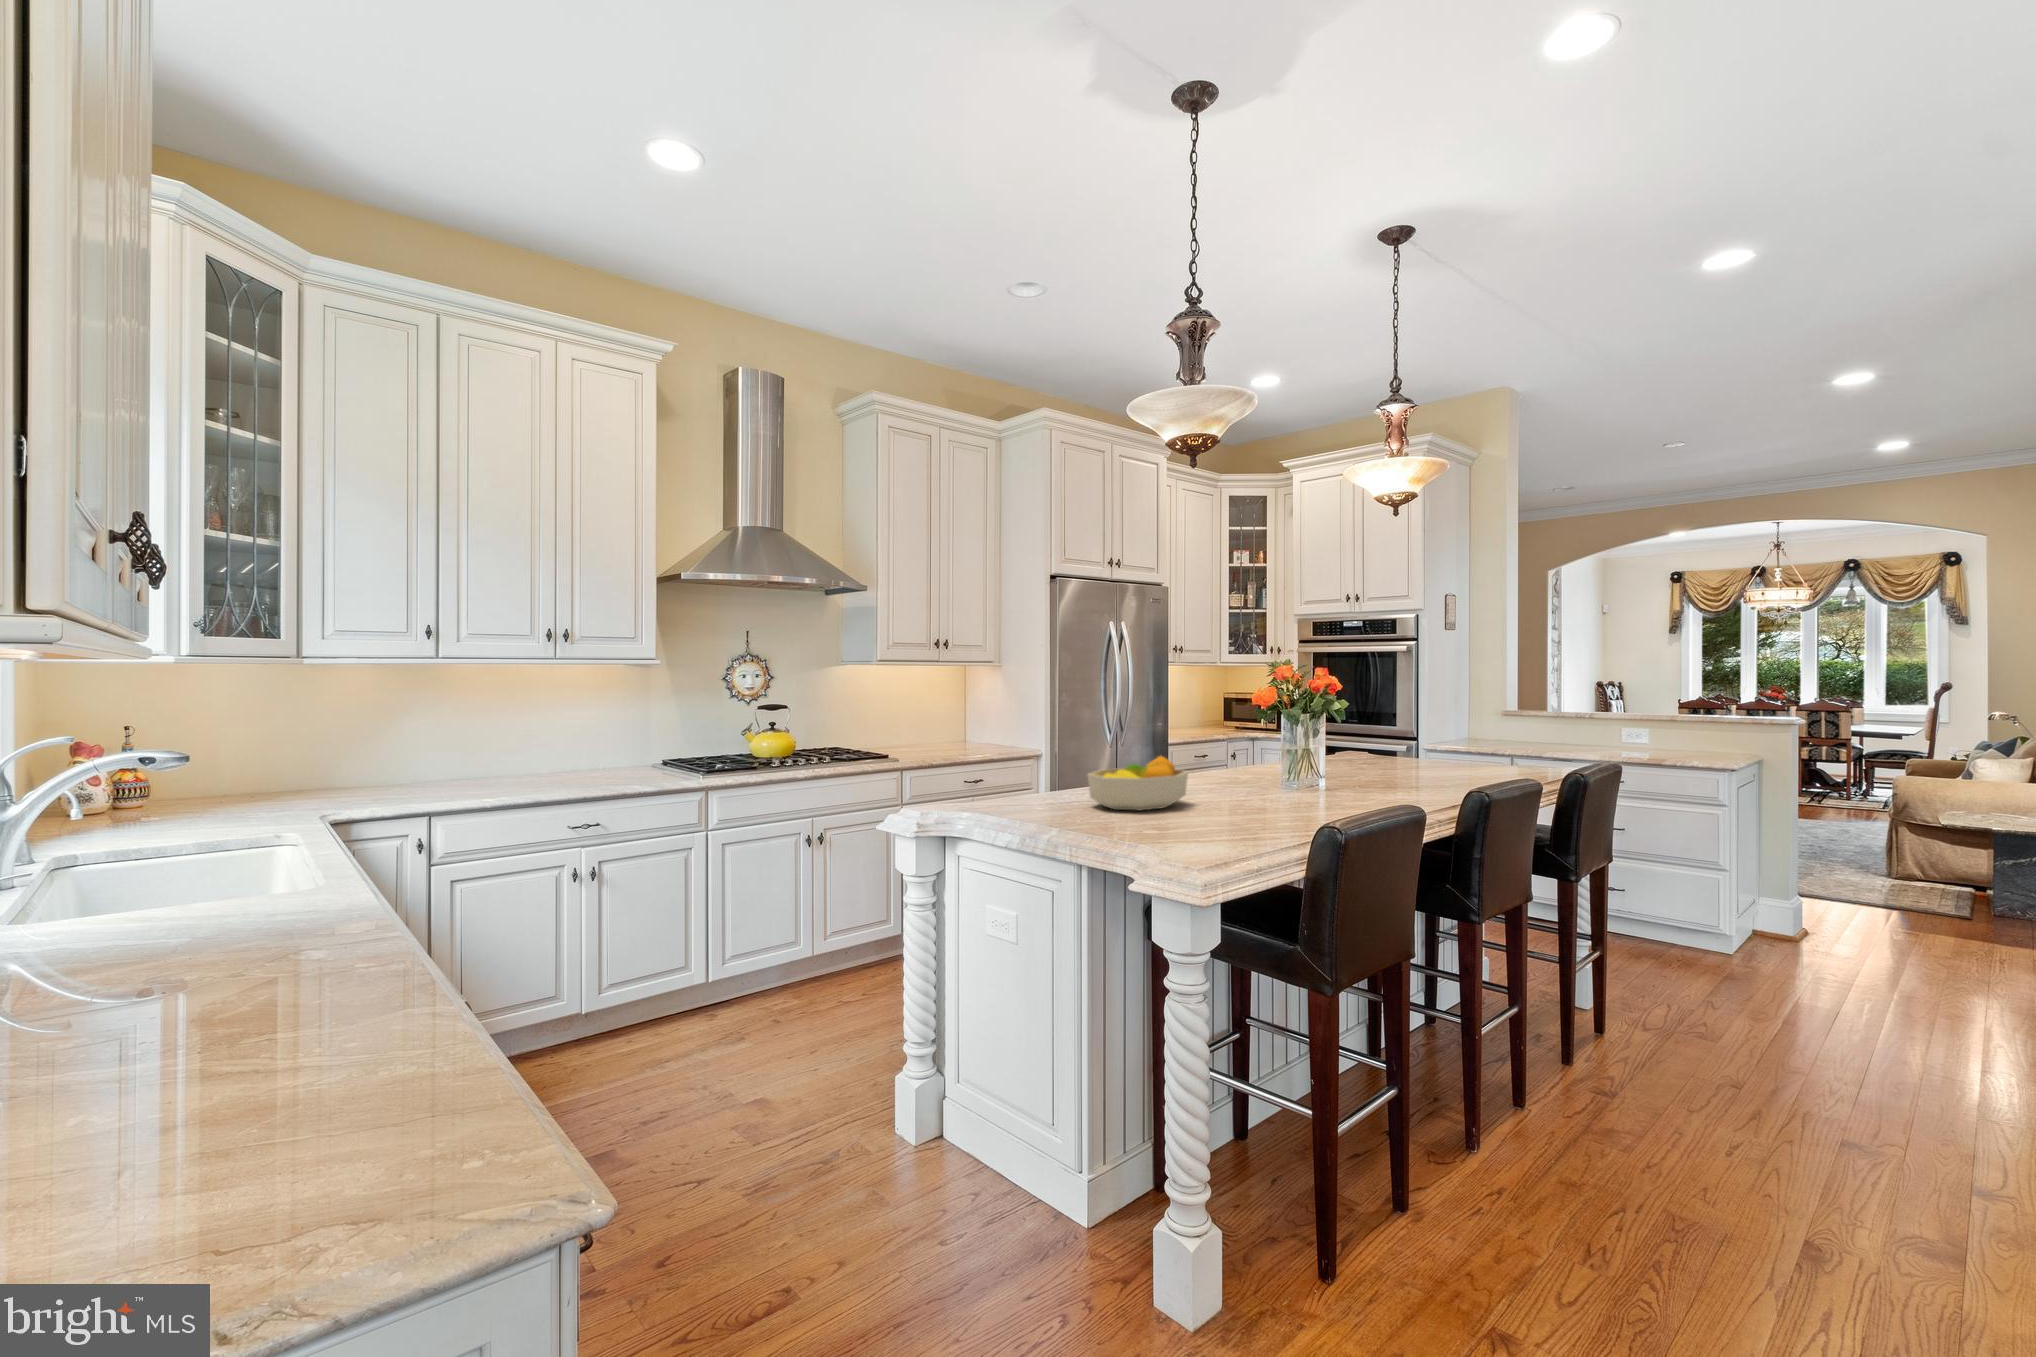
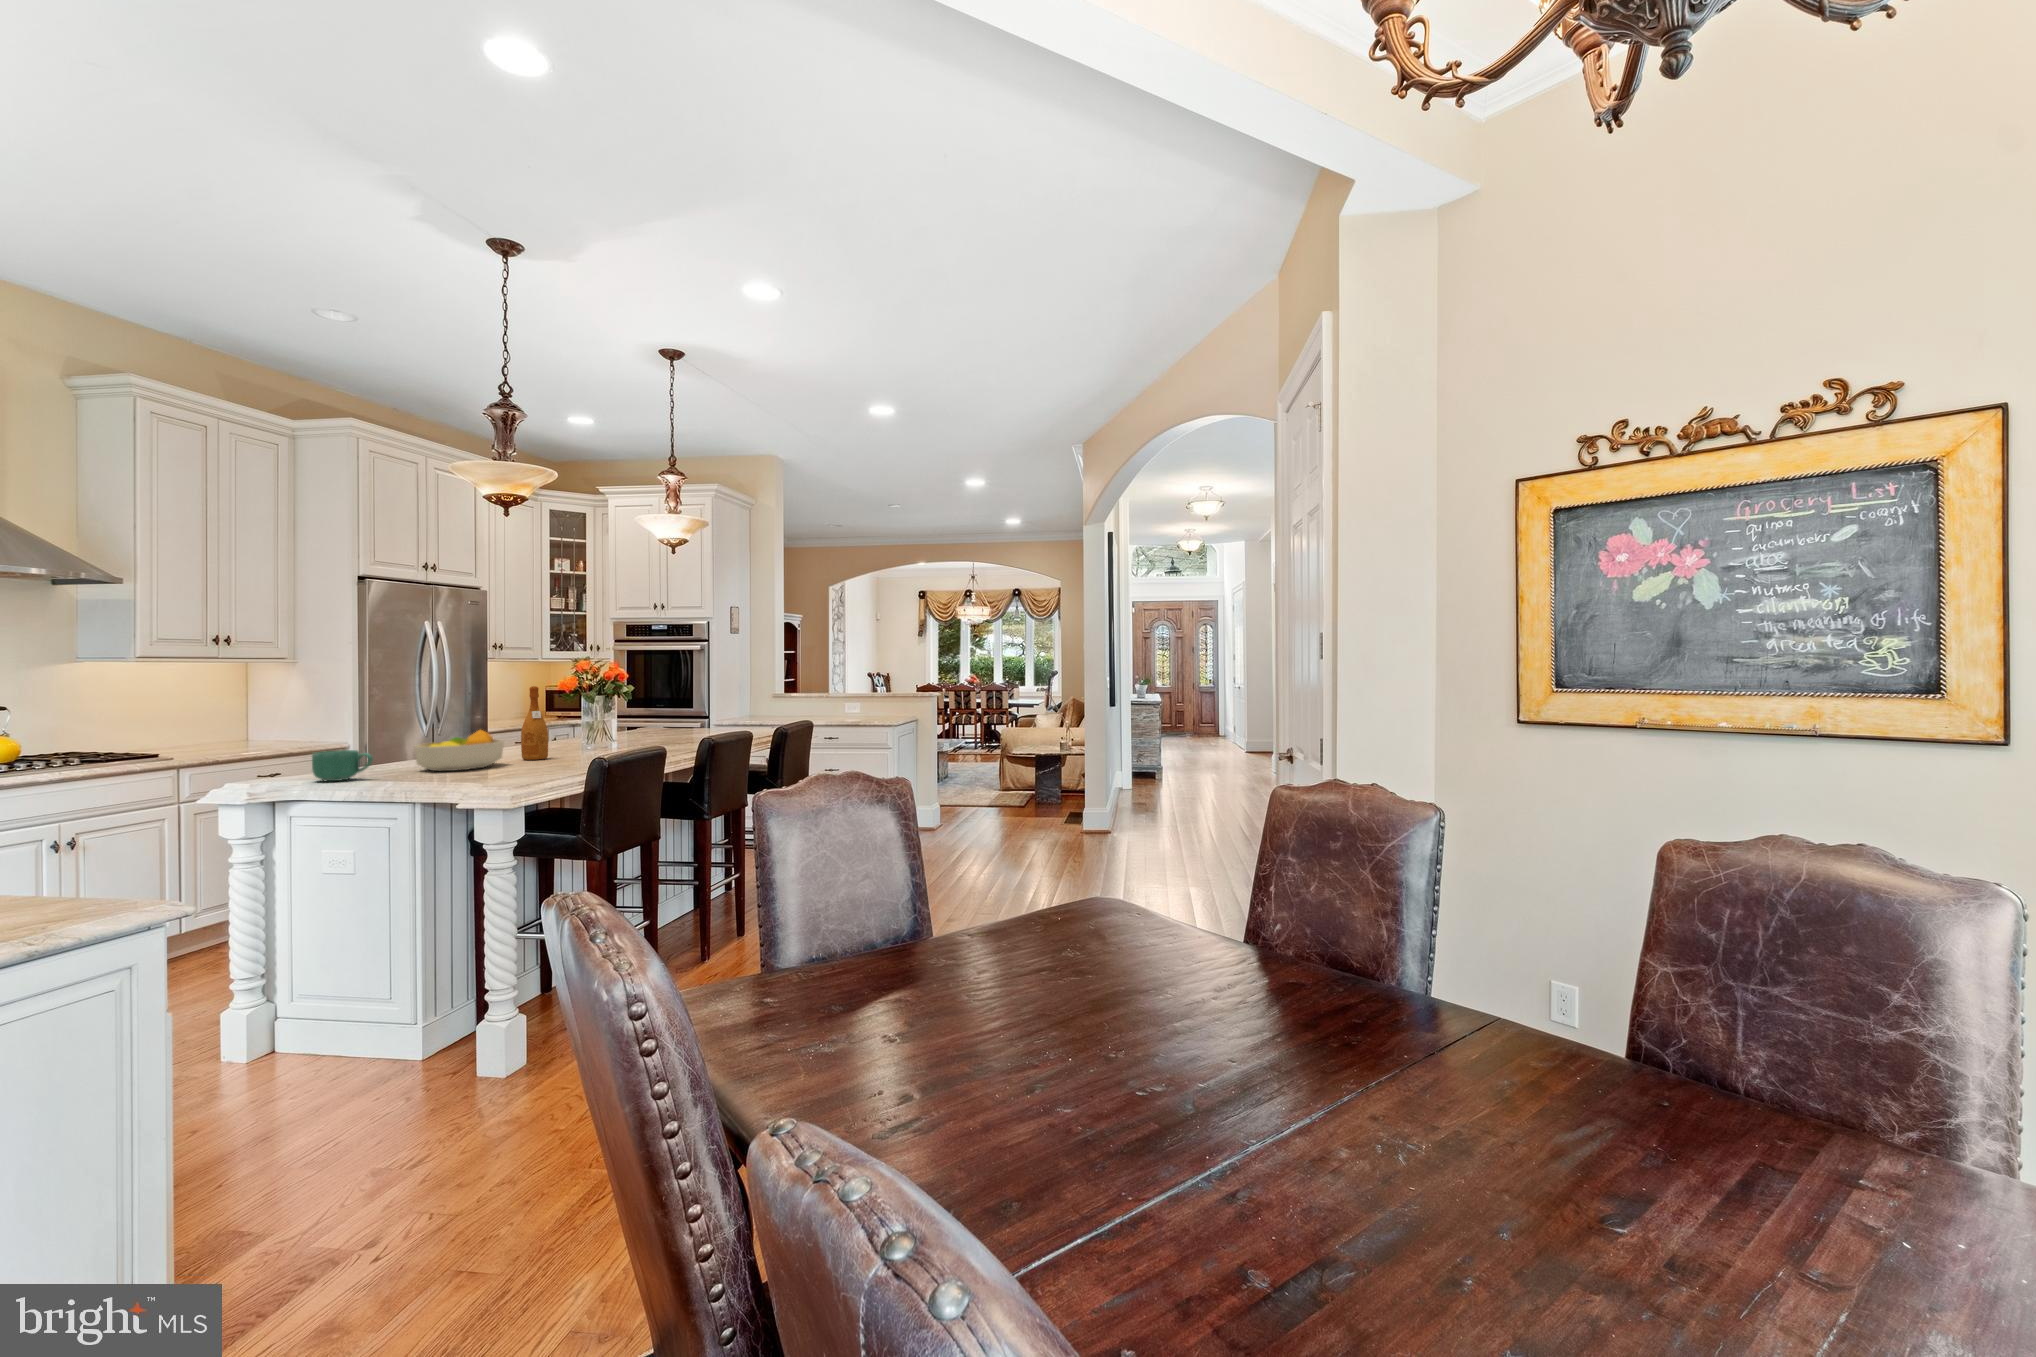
wine bottle: none [1207,700,1240,799] -> present [521,686,548,760]
mug: none [983,776,1042,815] -> present [312,750,373,781]

